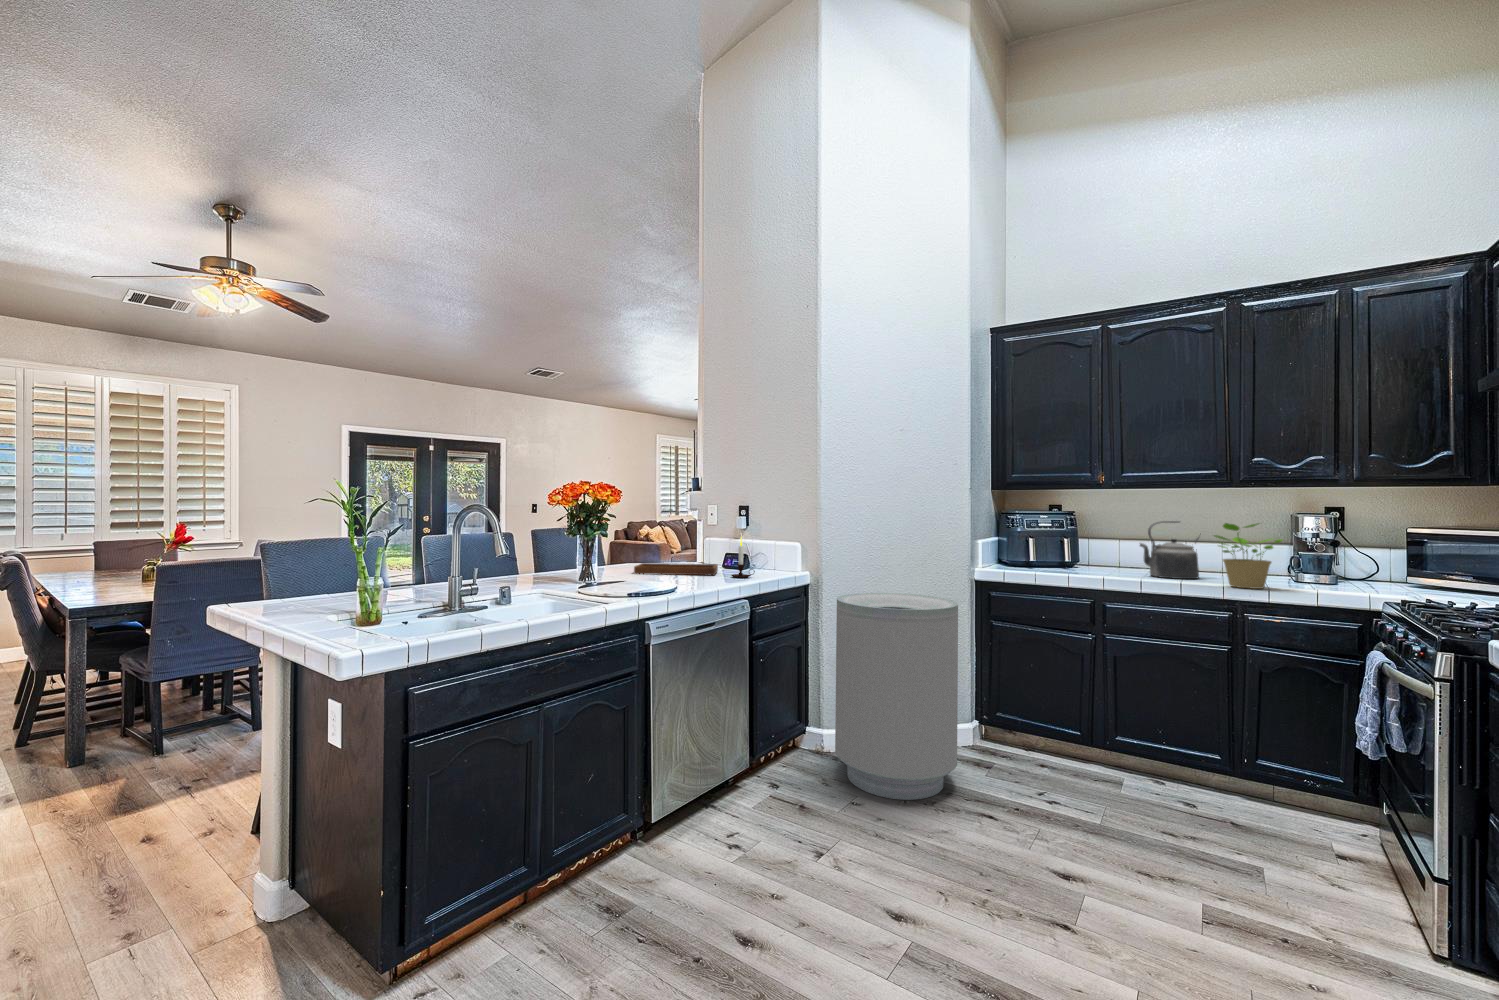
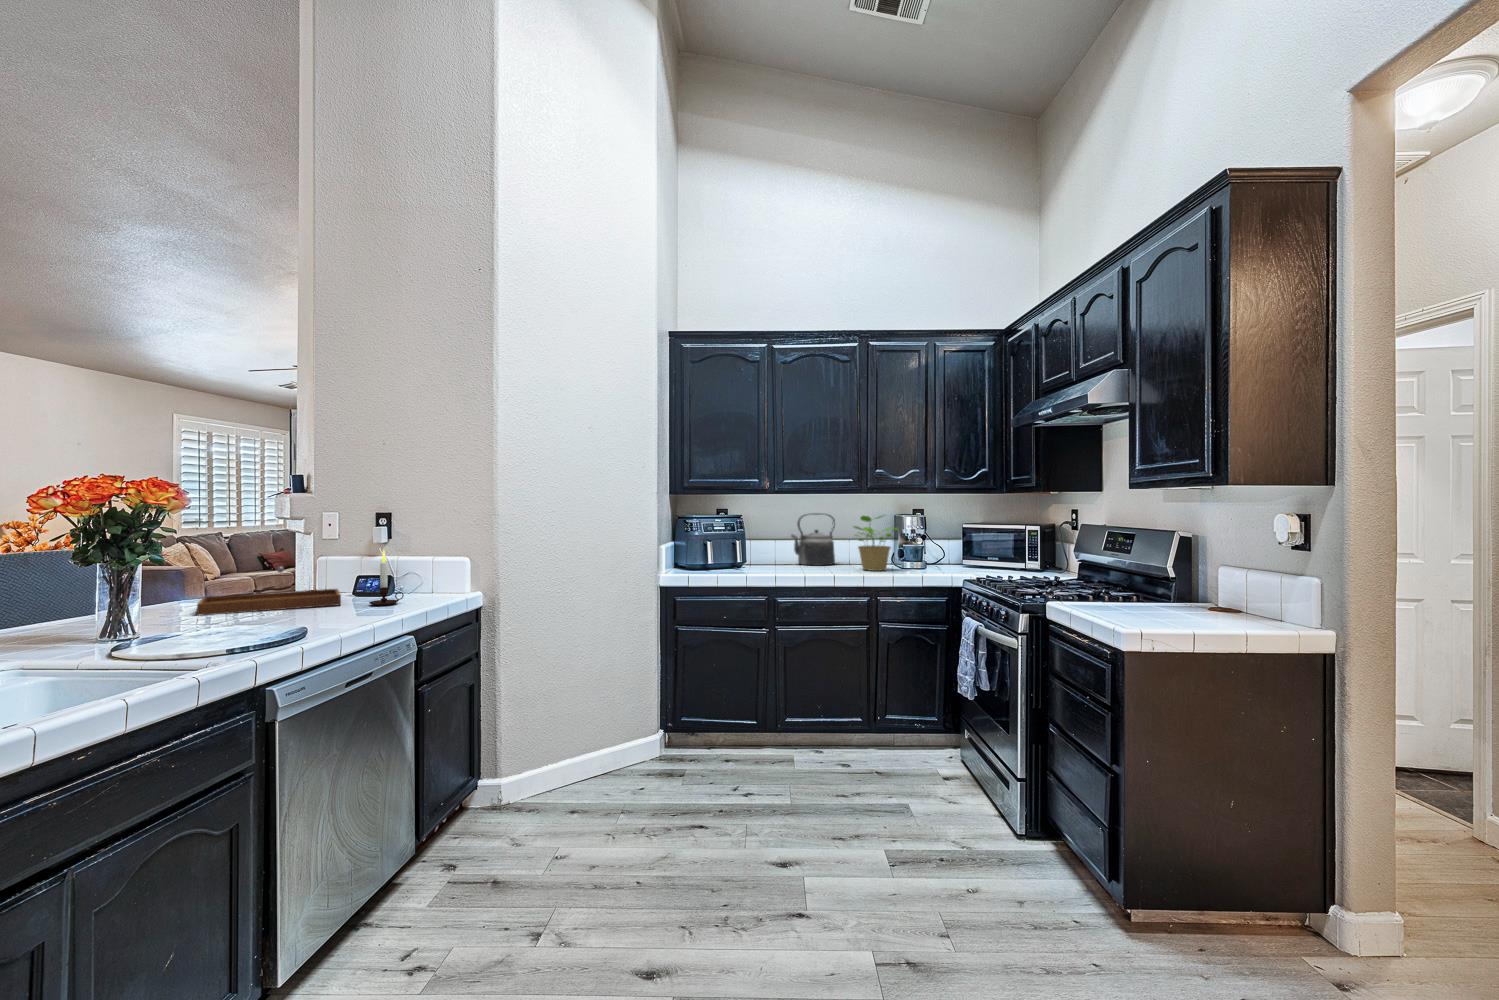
trash can: present [835,593,958,800] -> none [520,604,659,841]

